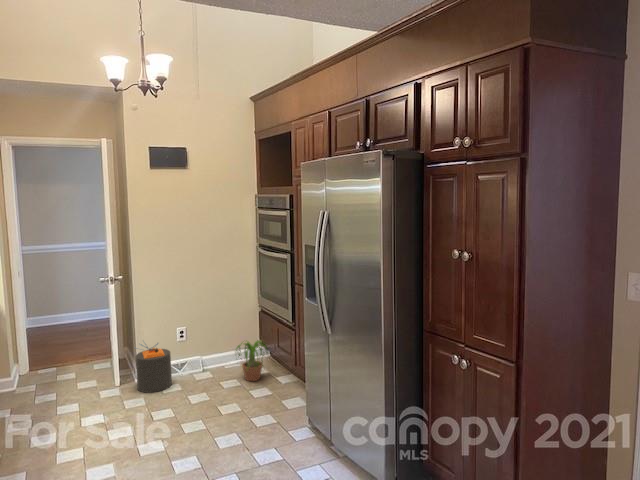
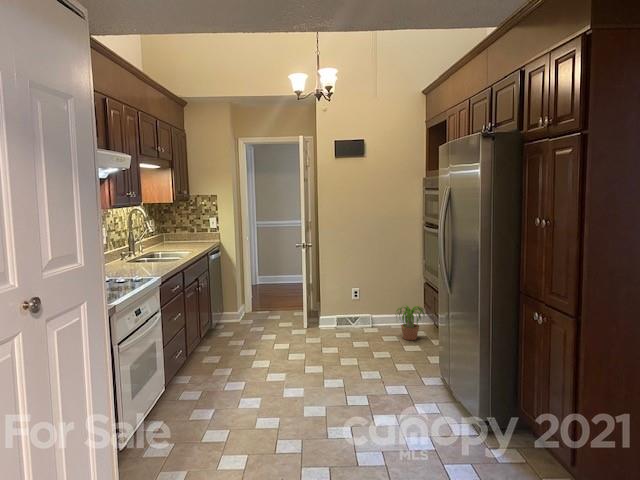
trash can: present [136,343,172,393] -> none [316,294,345,336]

